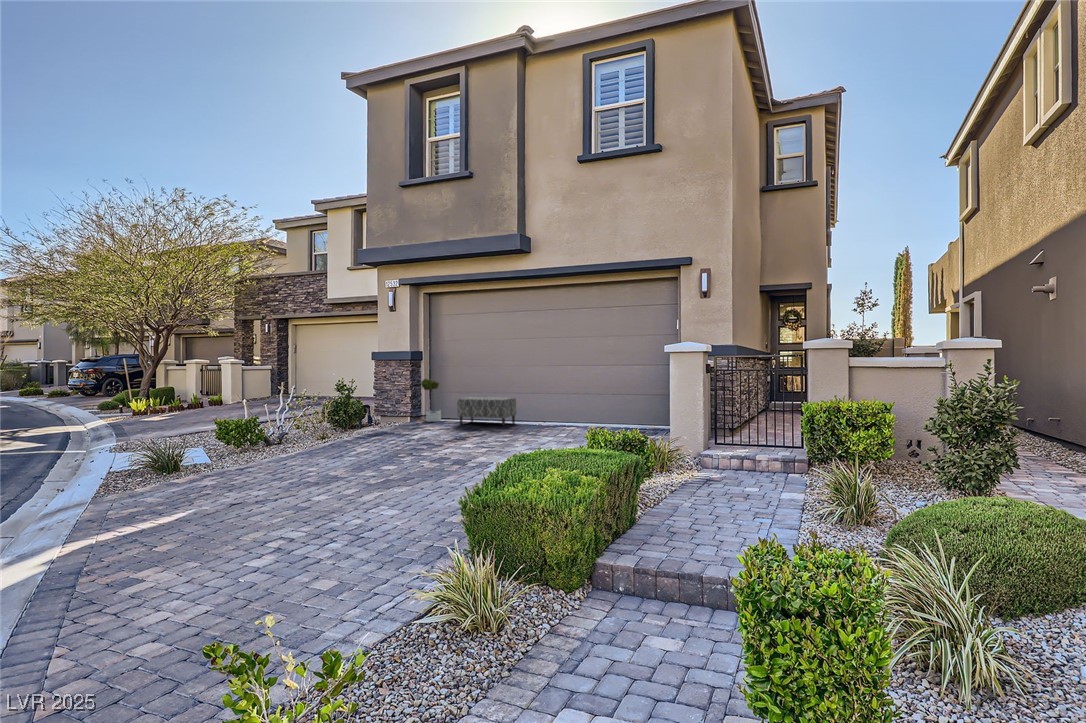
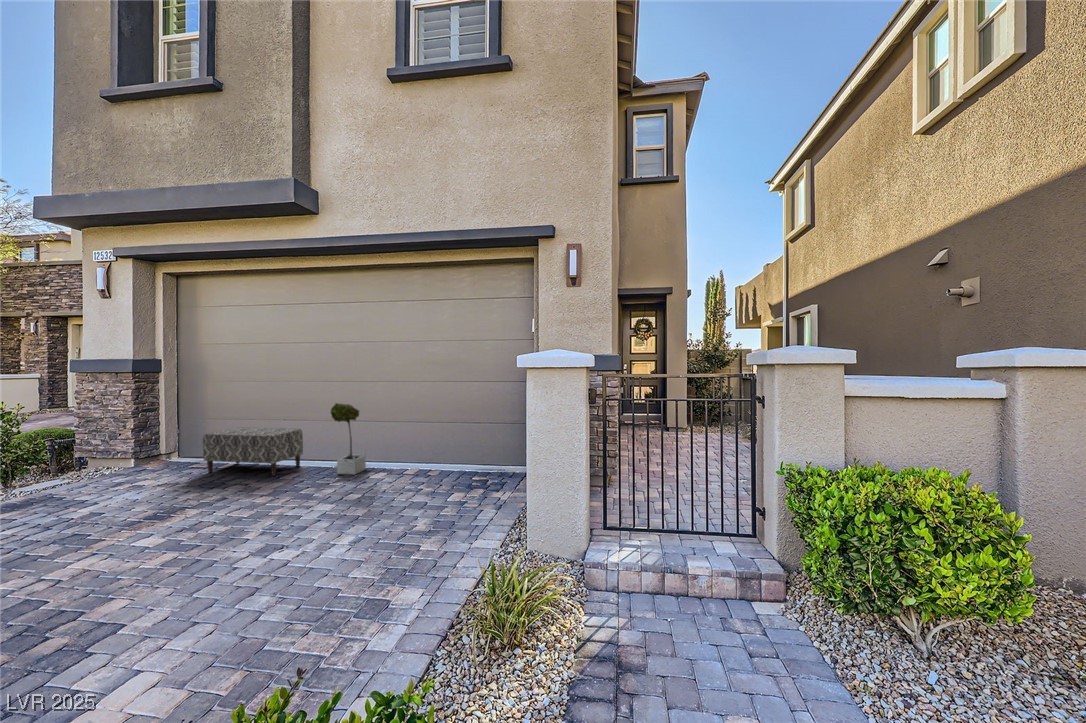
potted tree: present [421,379,441,422] -> present [331,403,366,474]

